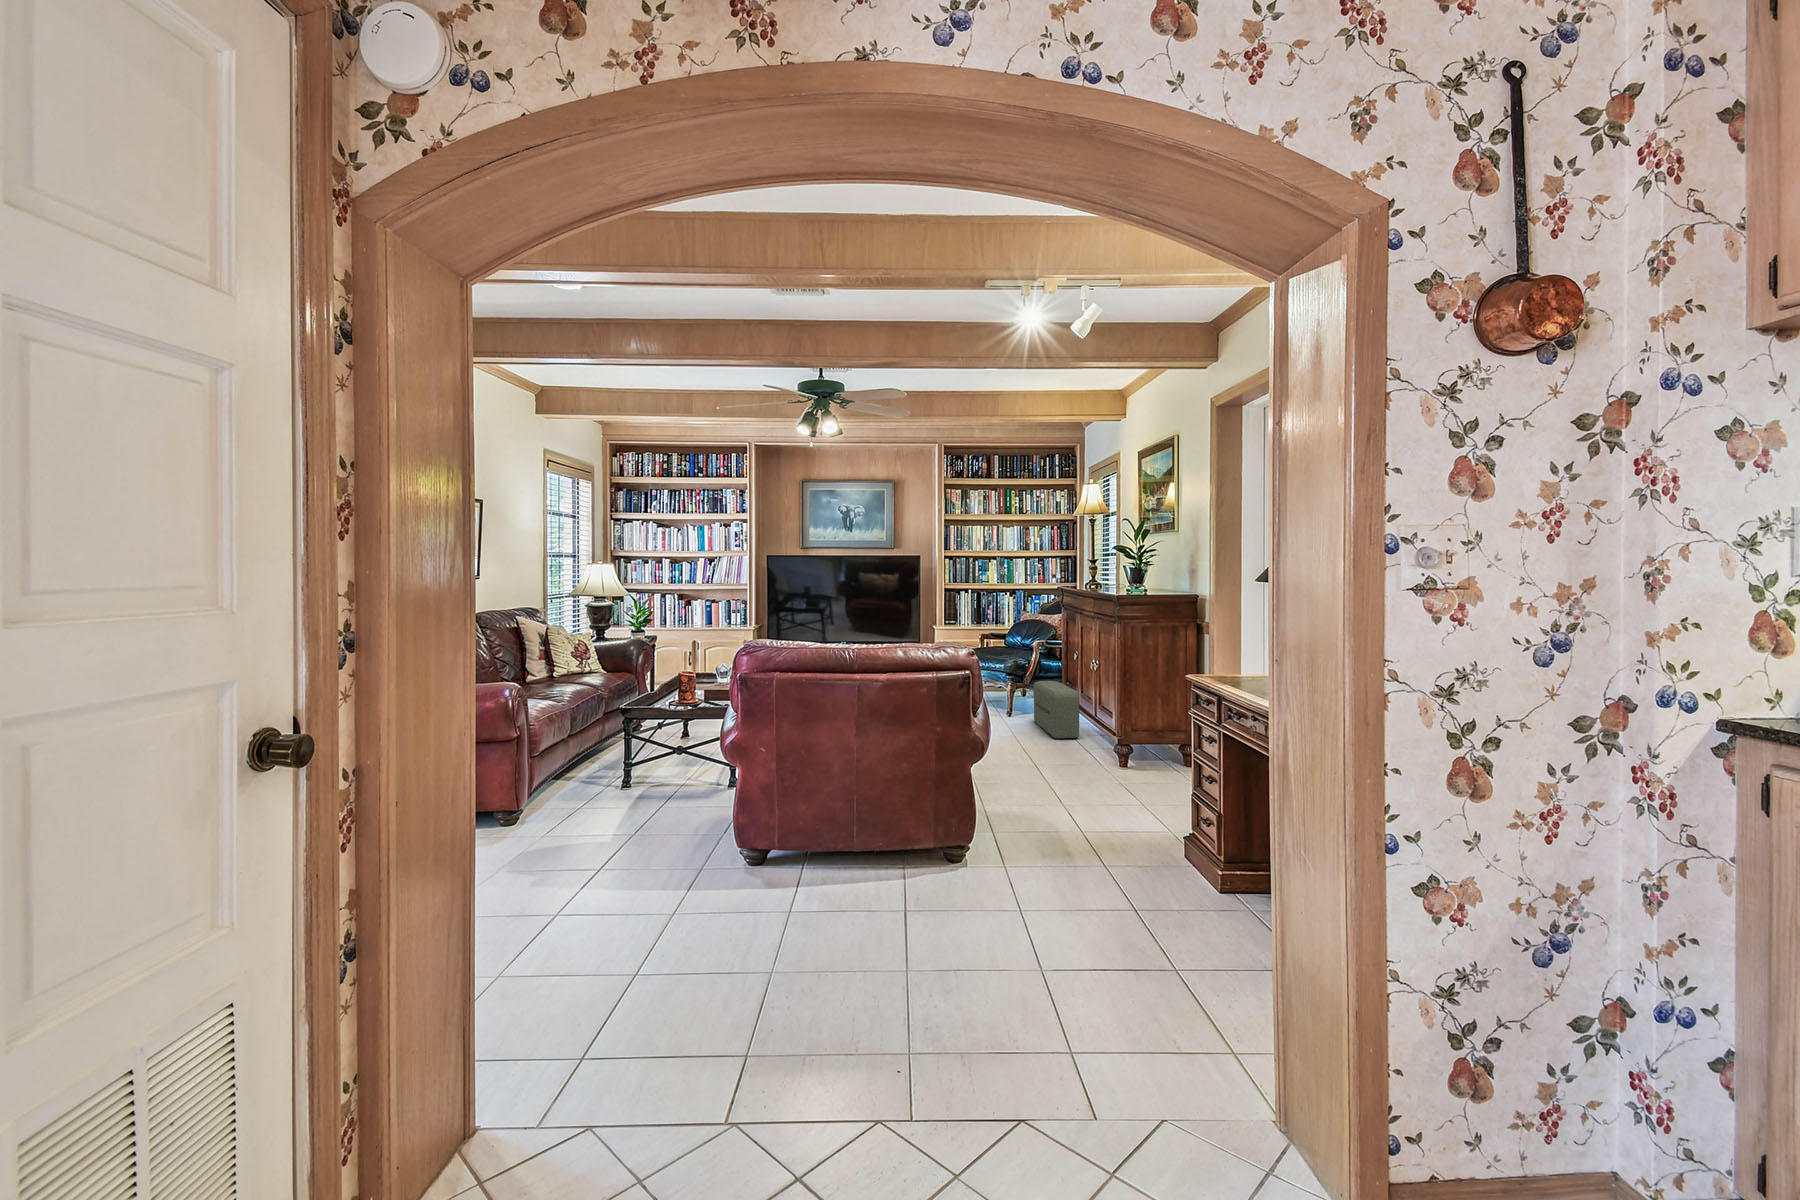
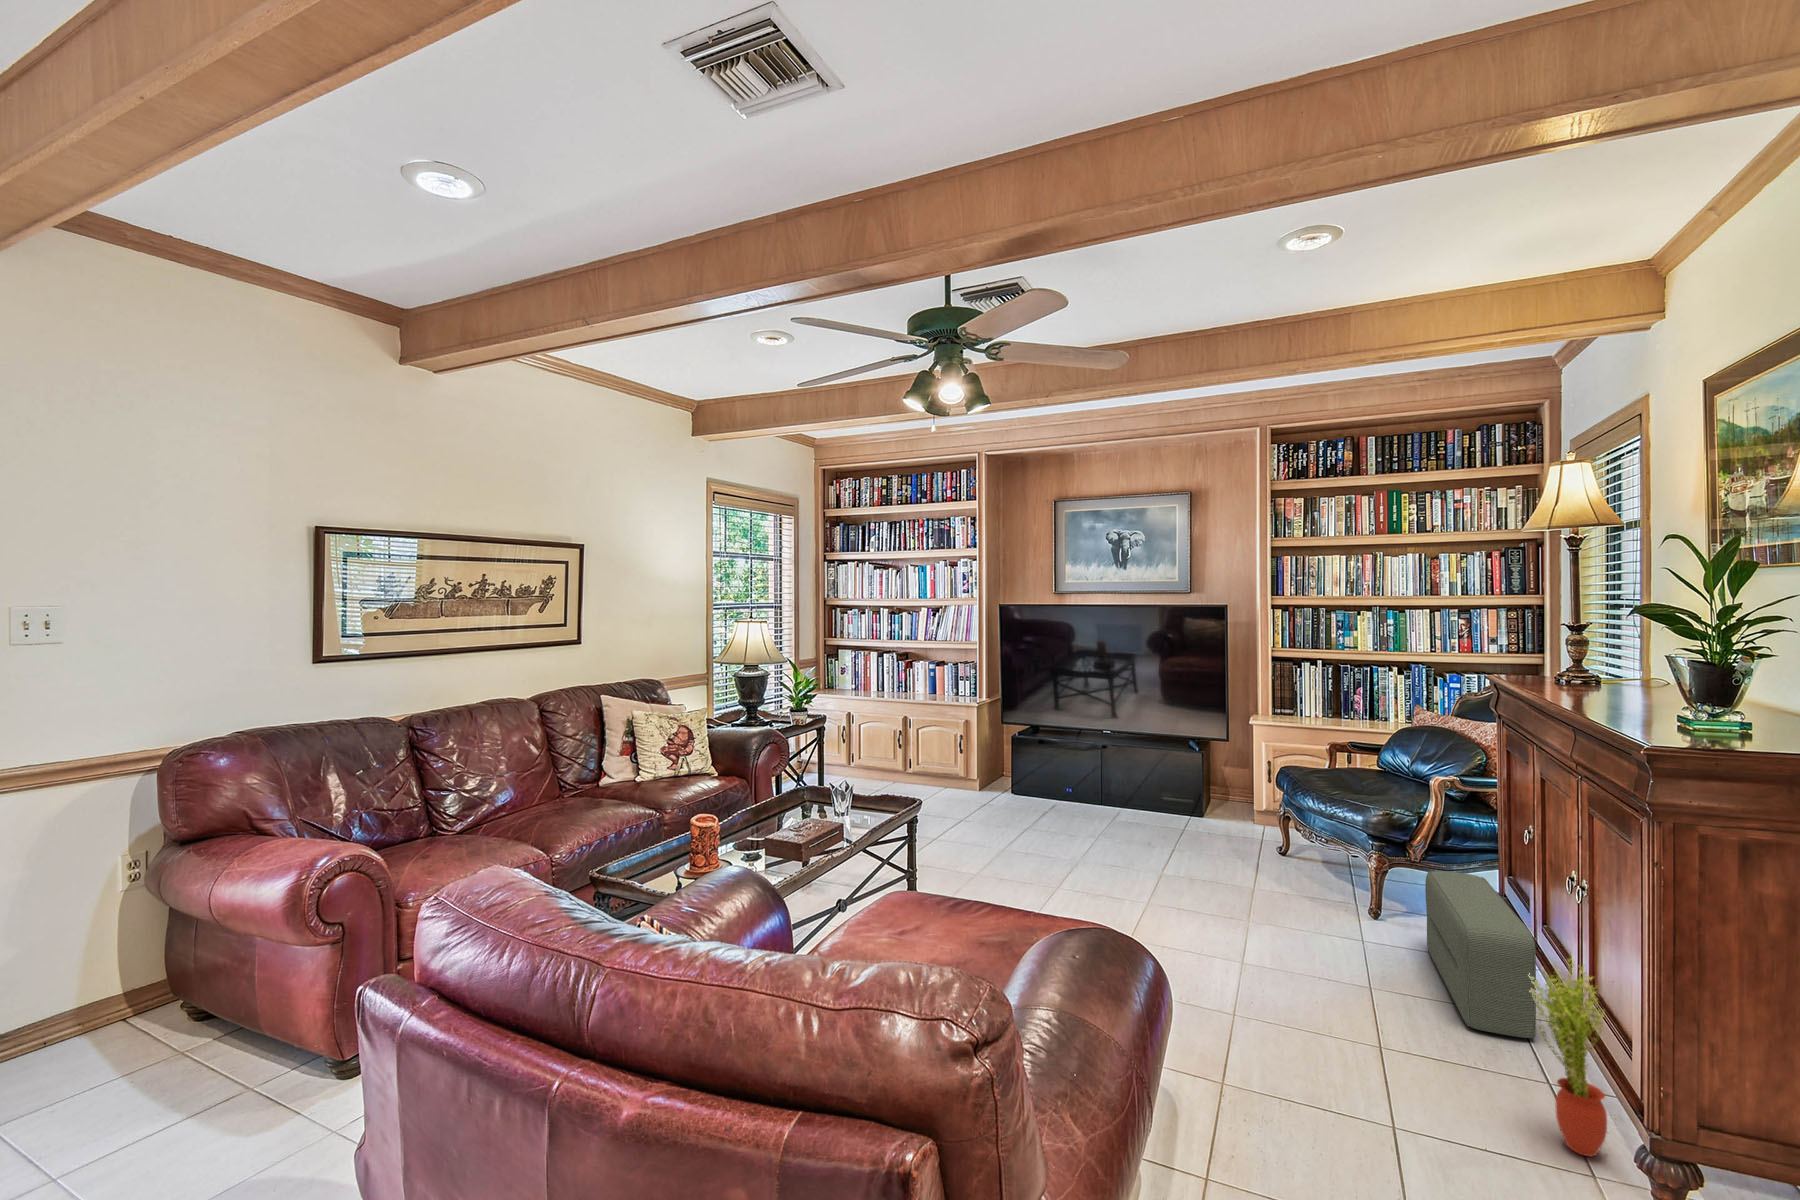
potted plant: none [1079,685,1104,759] -> present [1529,958,1607,1156]

